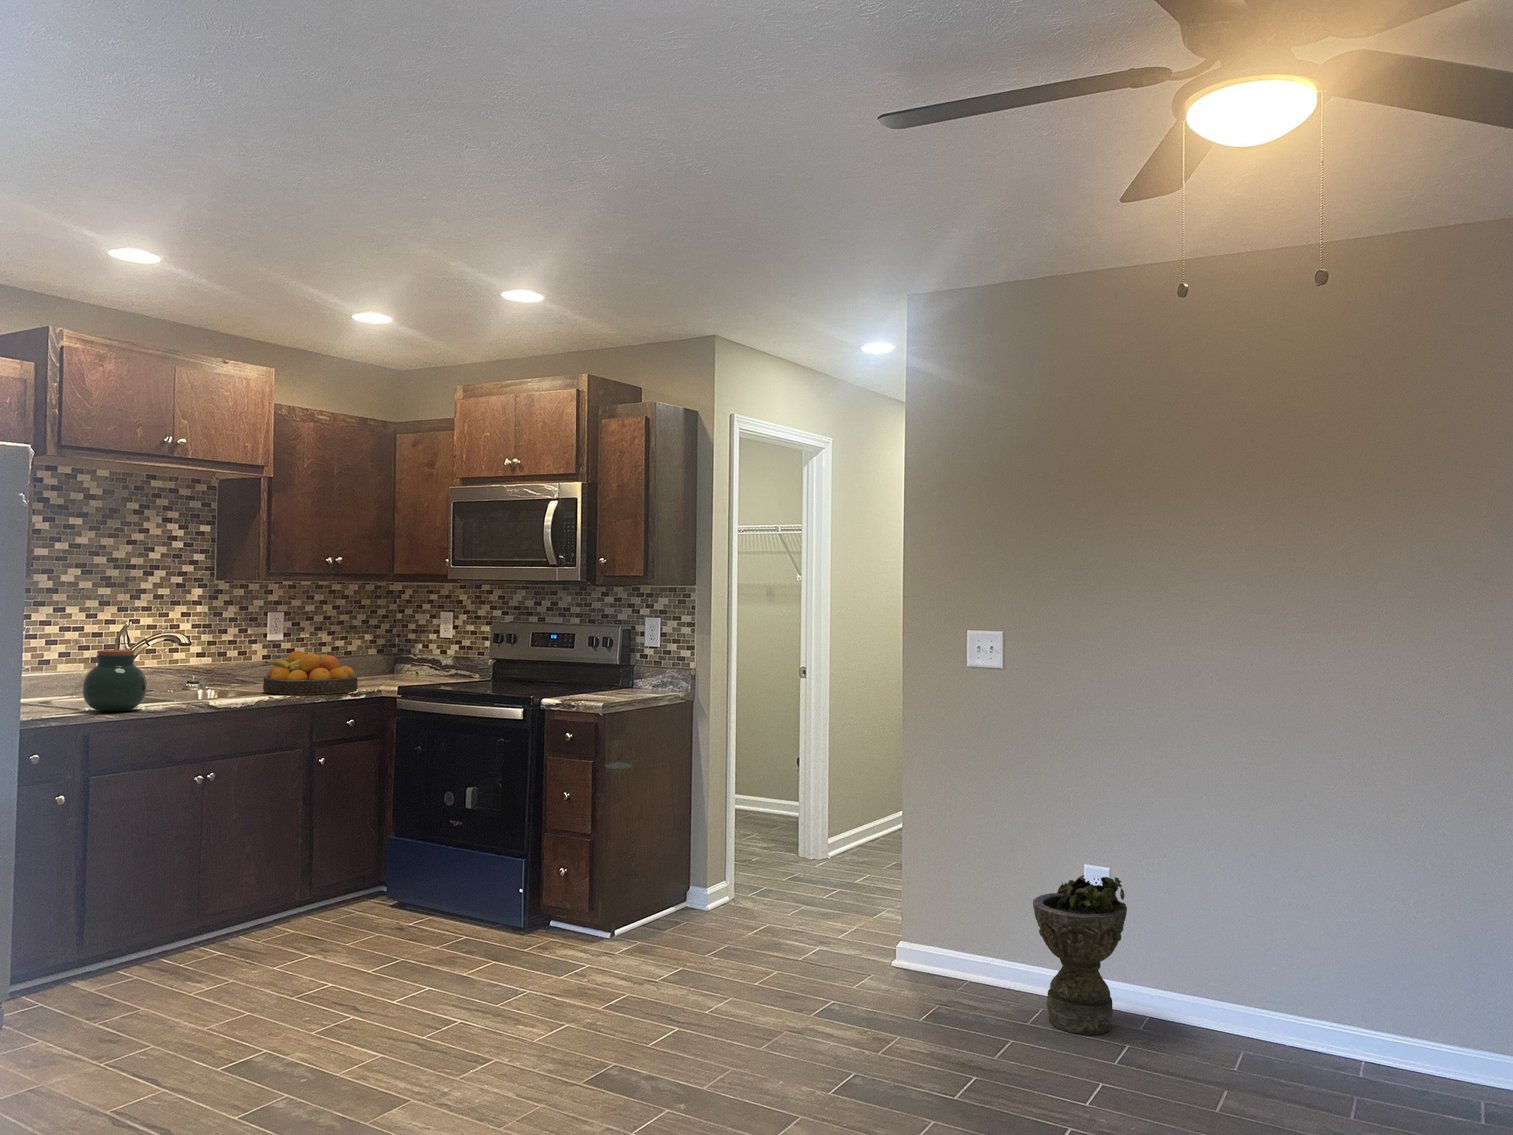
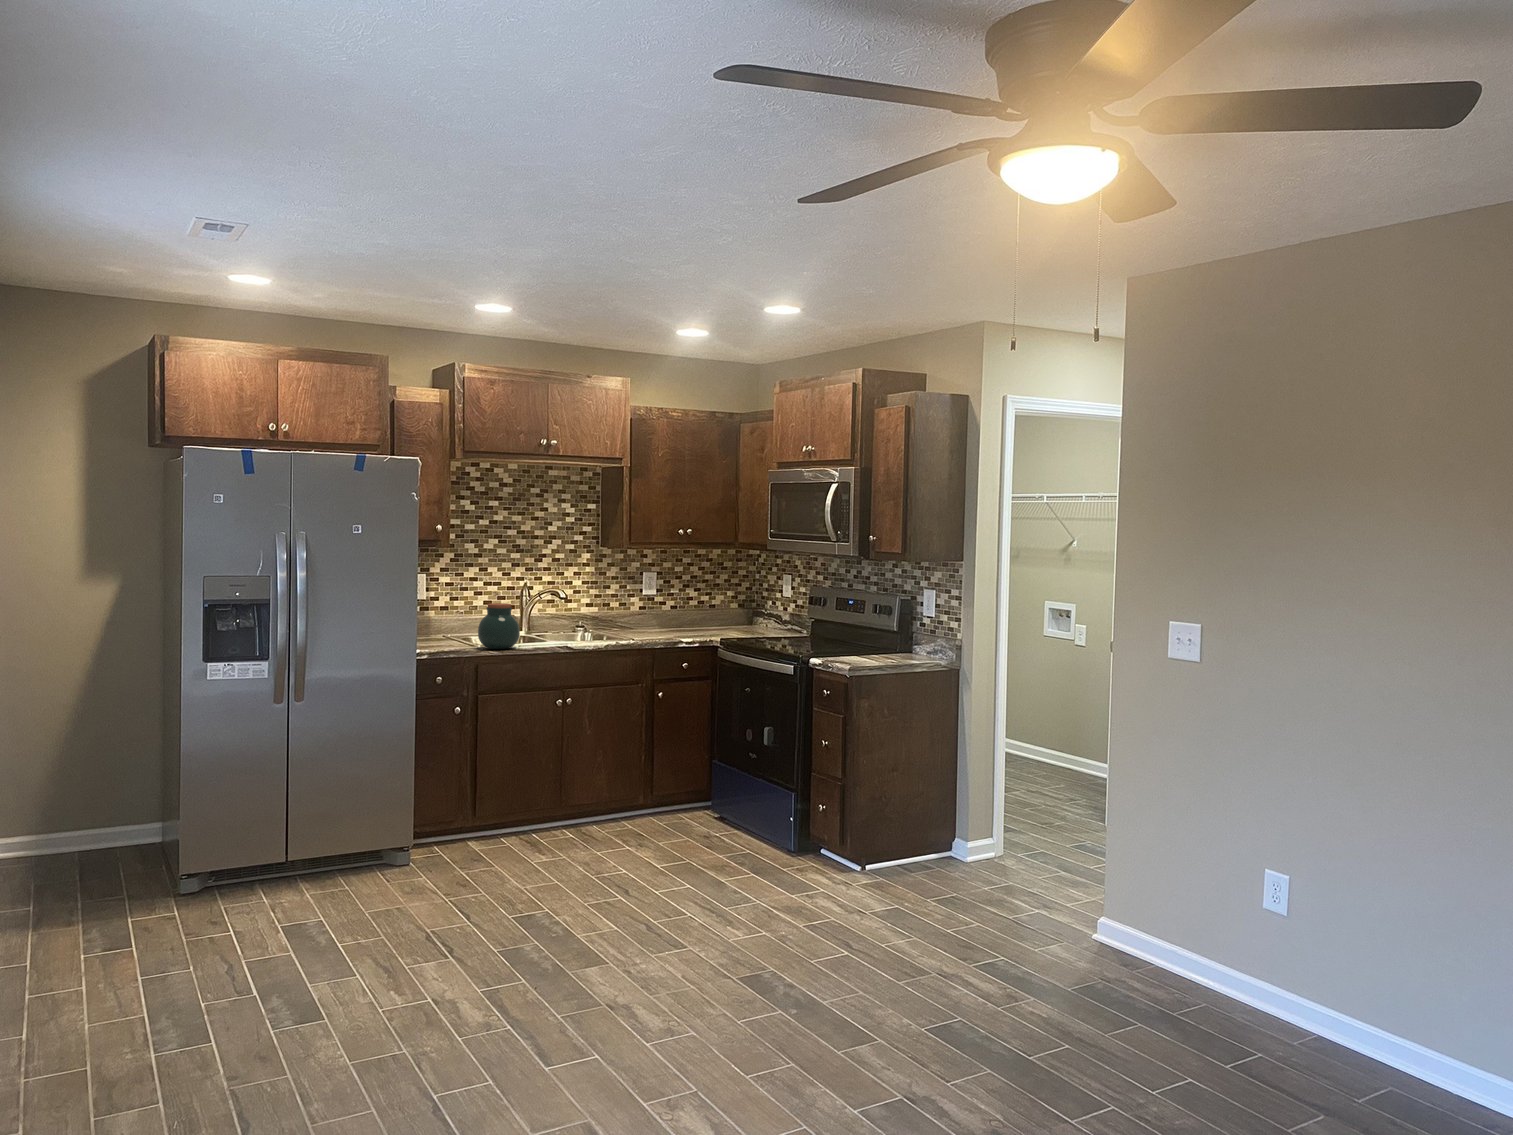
fruit bowl: present [263,651,358,695] -> none [619,606,690,643]
planter: present [1033,875,1127,1035] -> none [1189,882,1290,1043]

